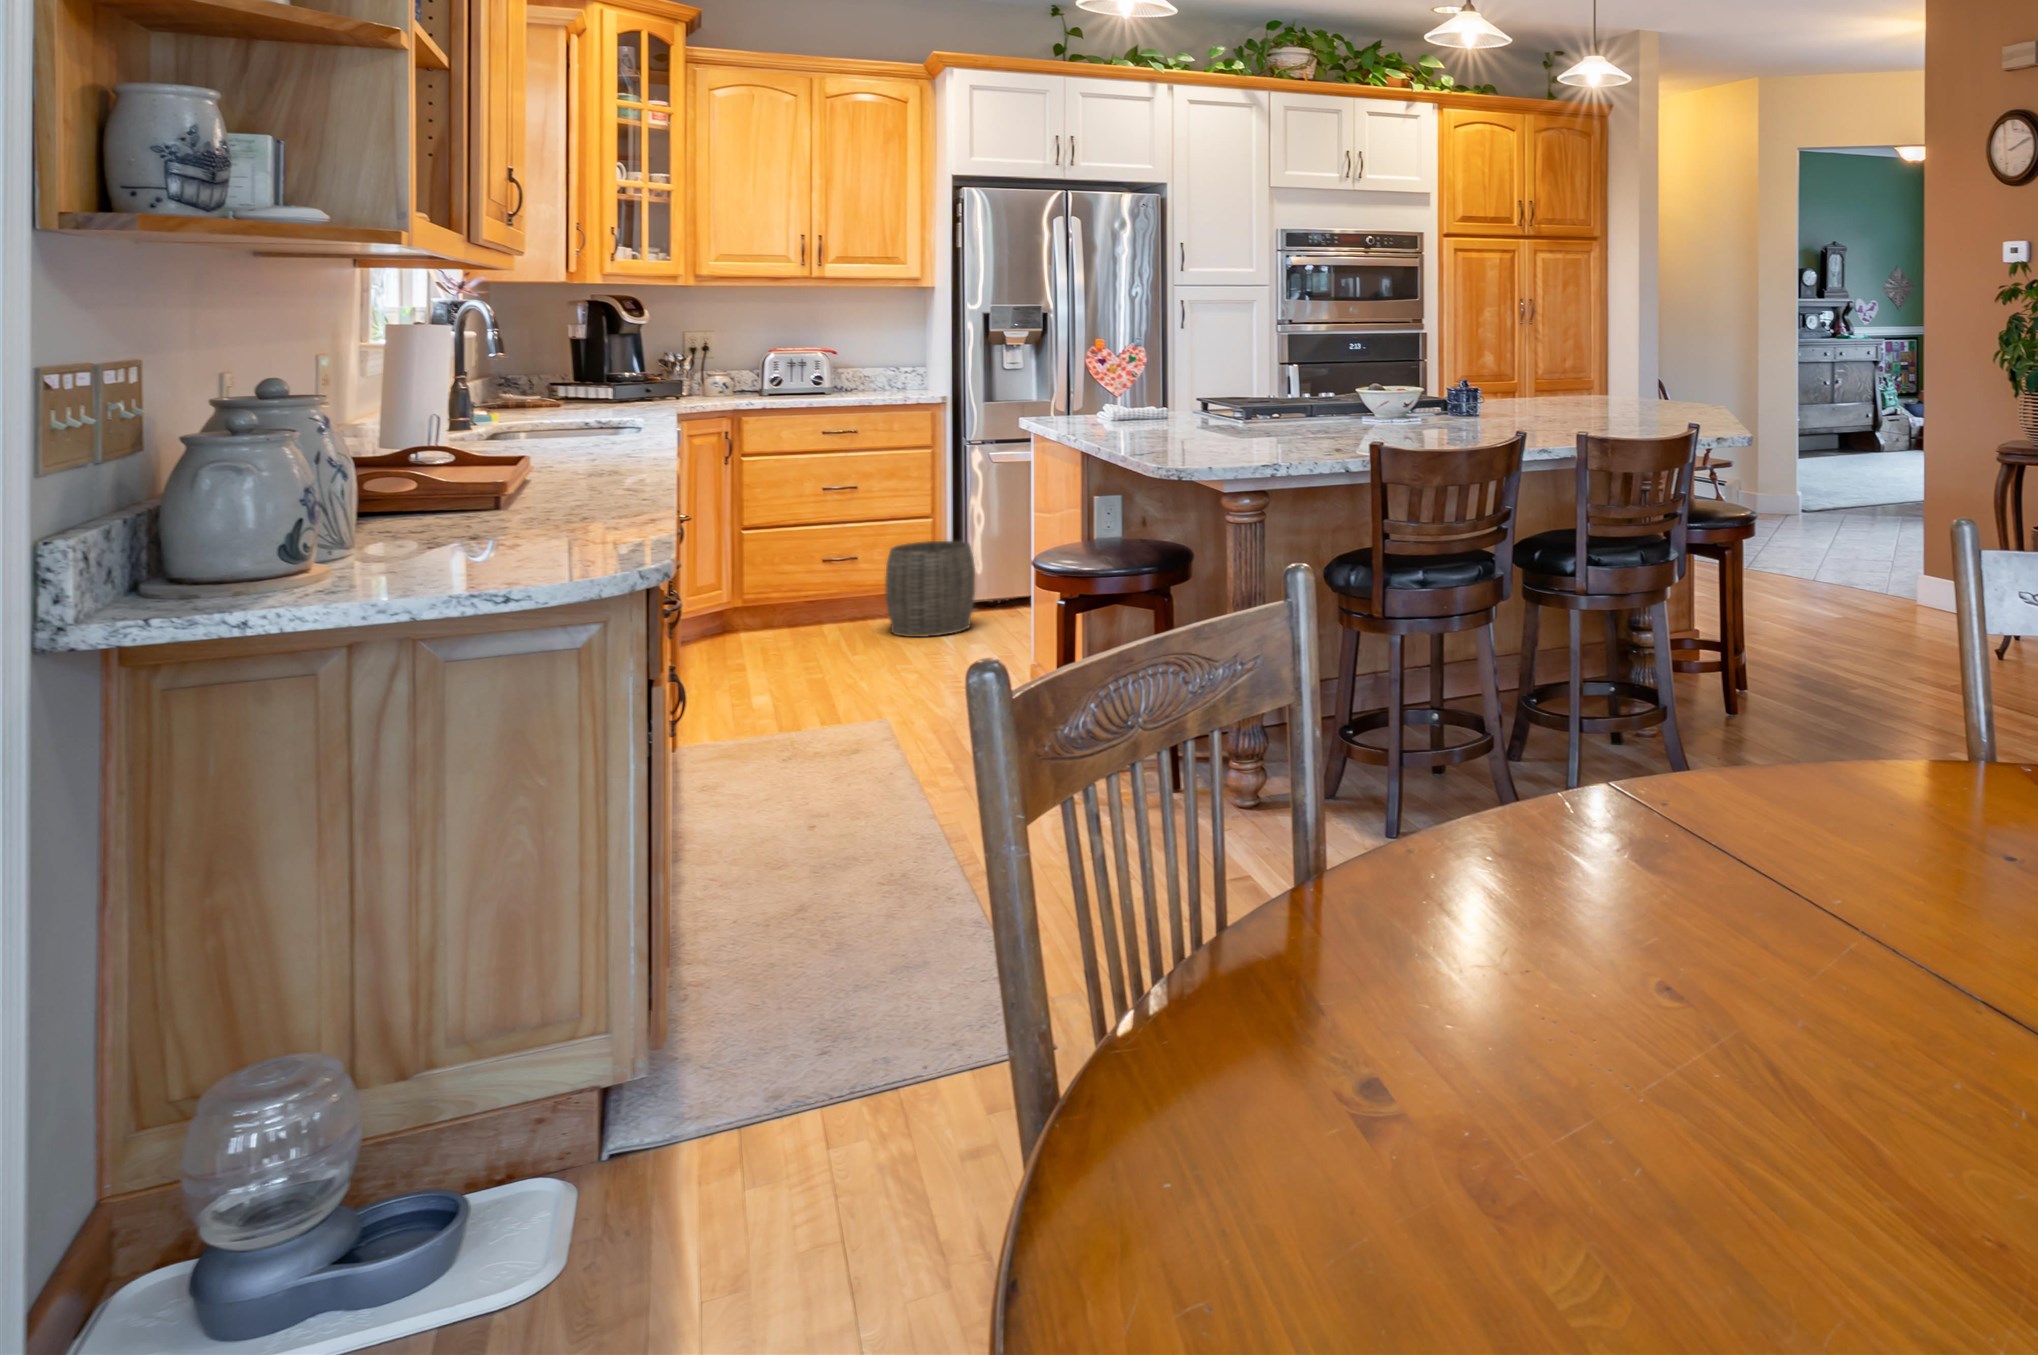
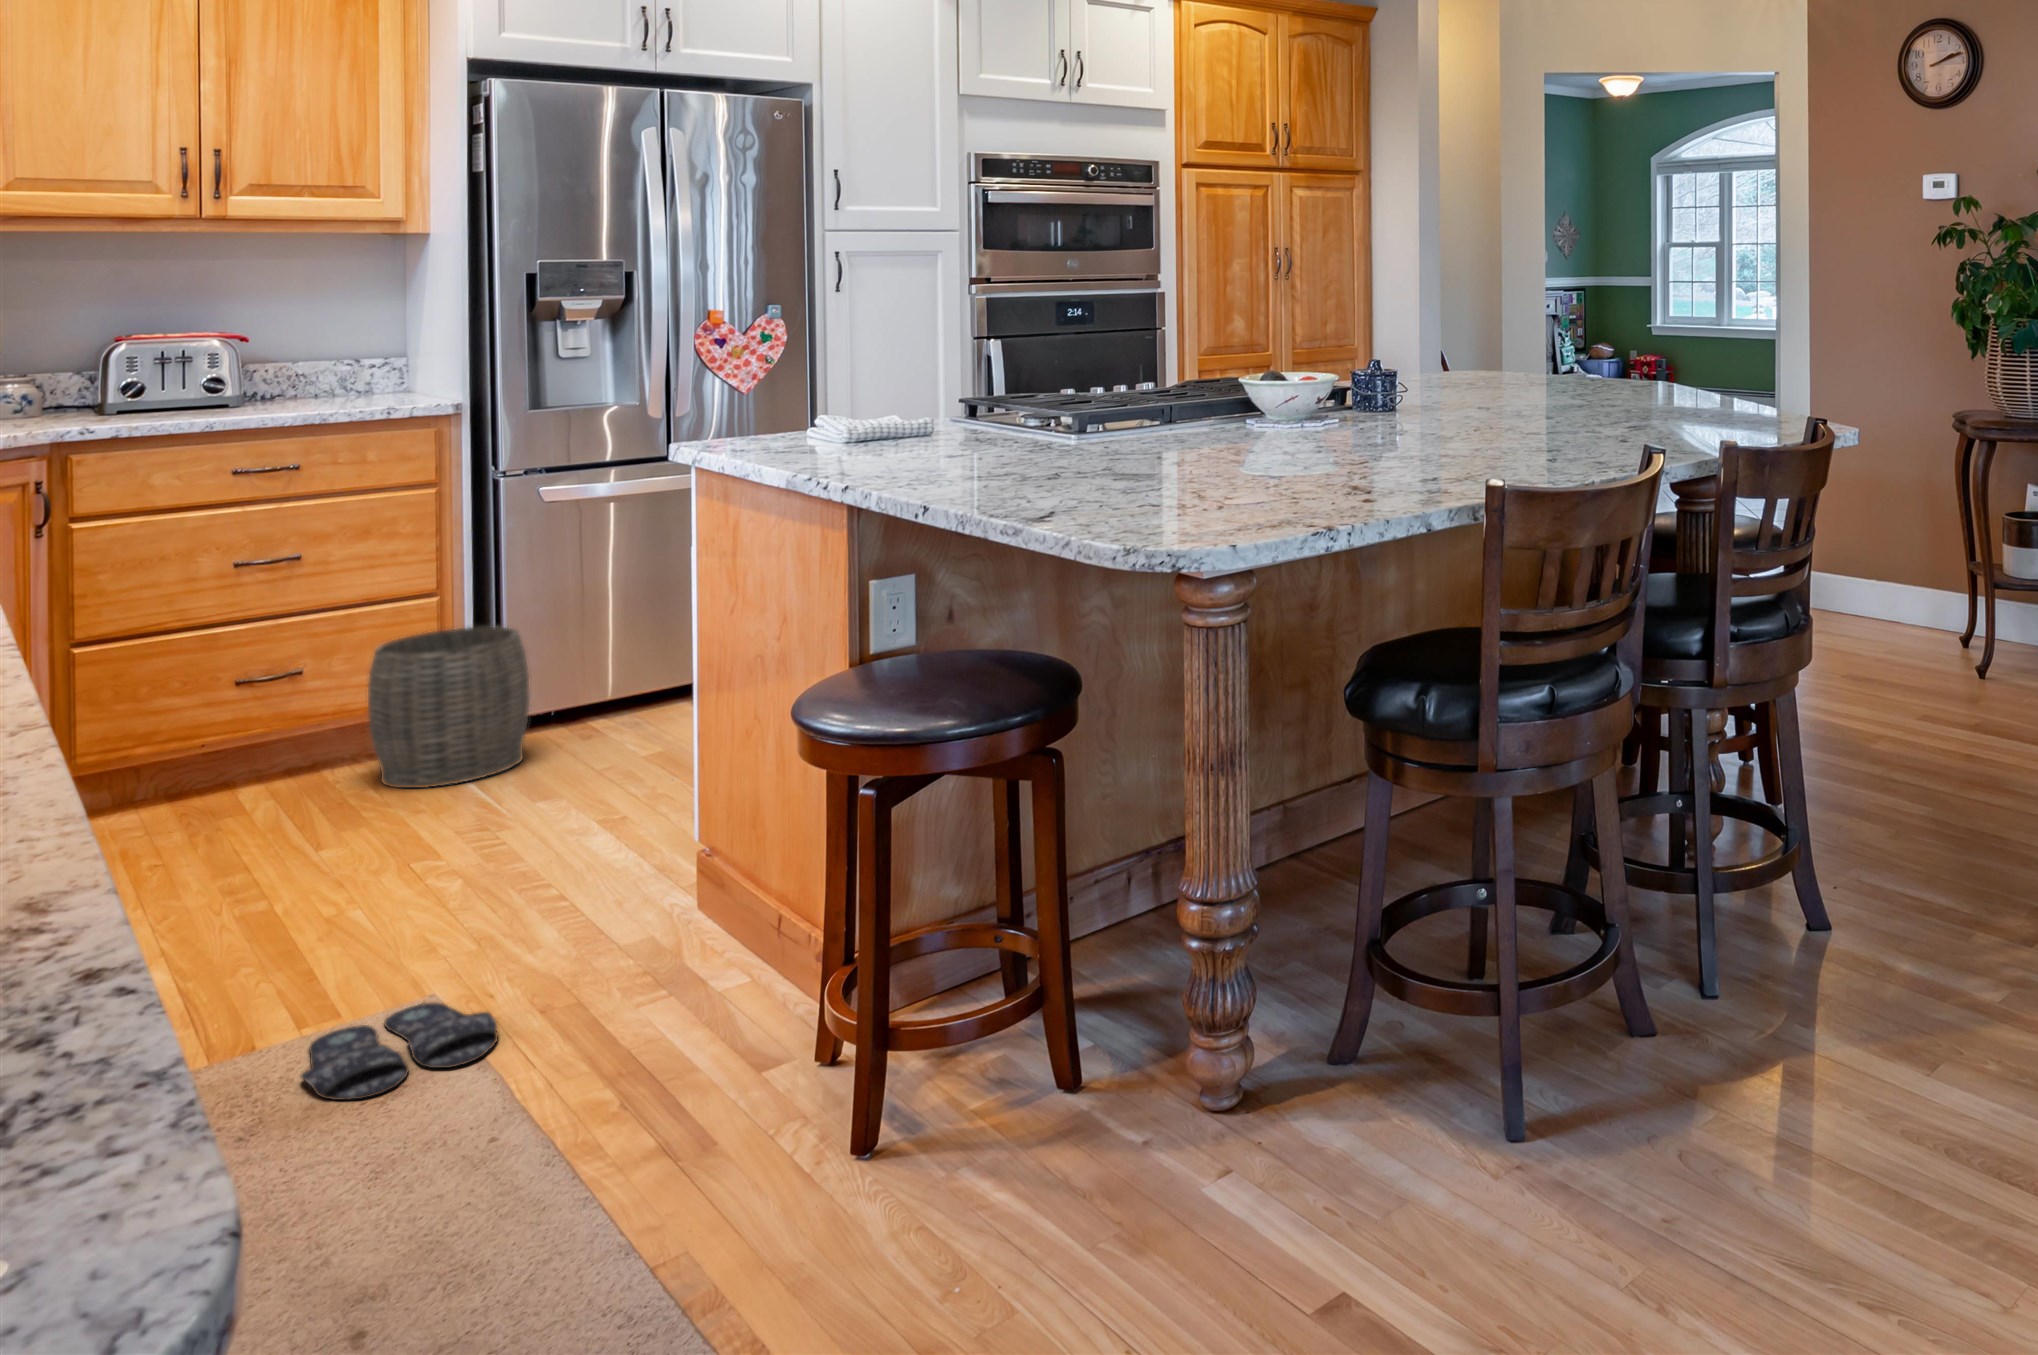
slippers: none [809,729,905,762] -> present [301,1003,498,1100]

